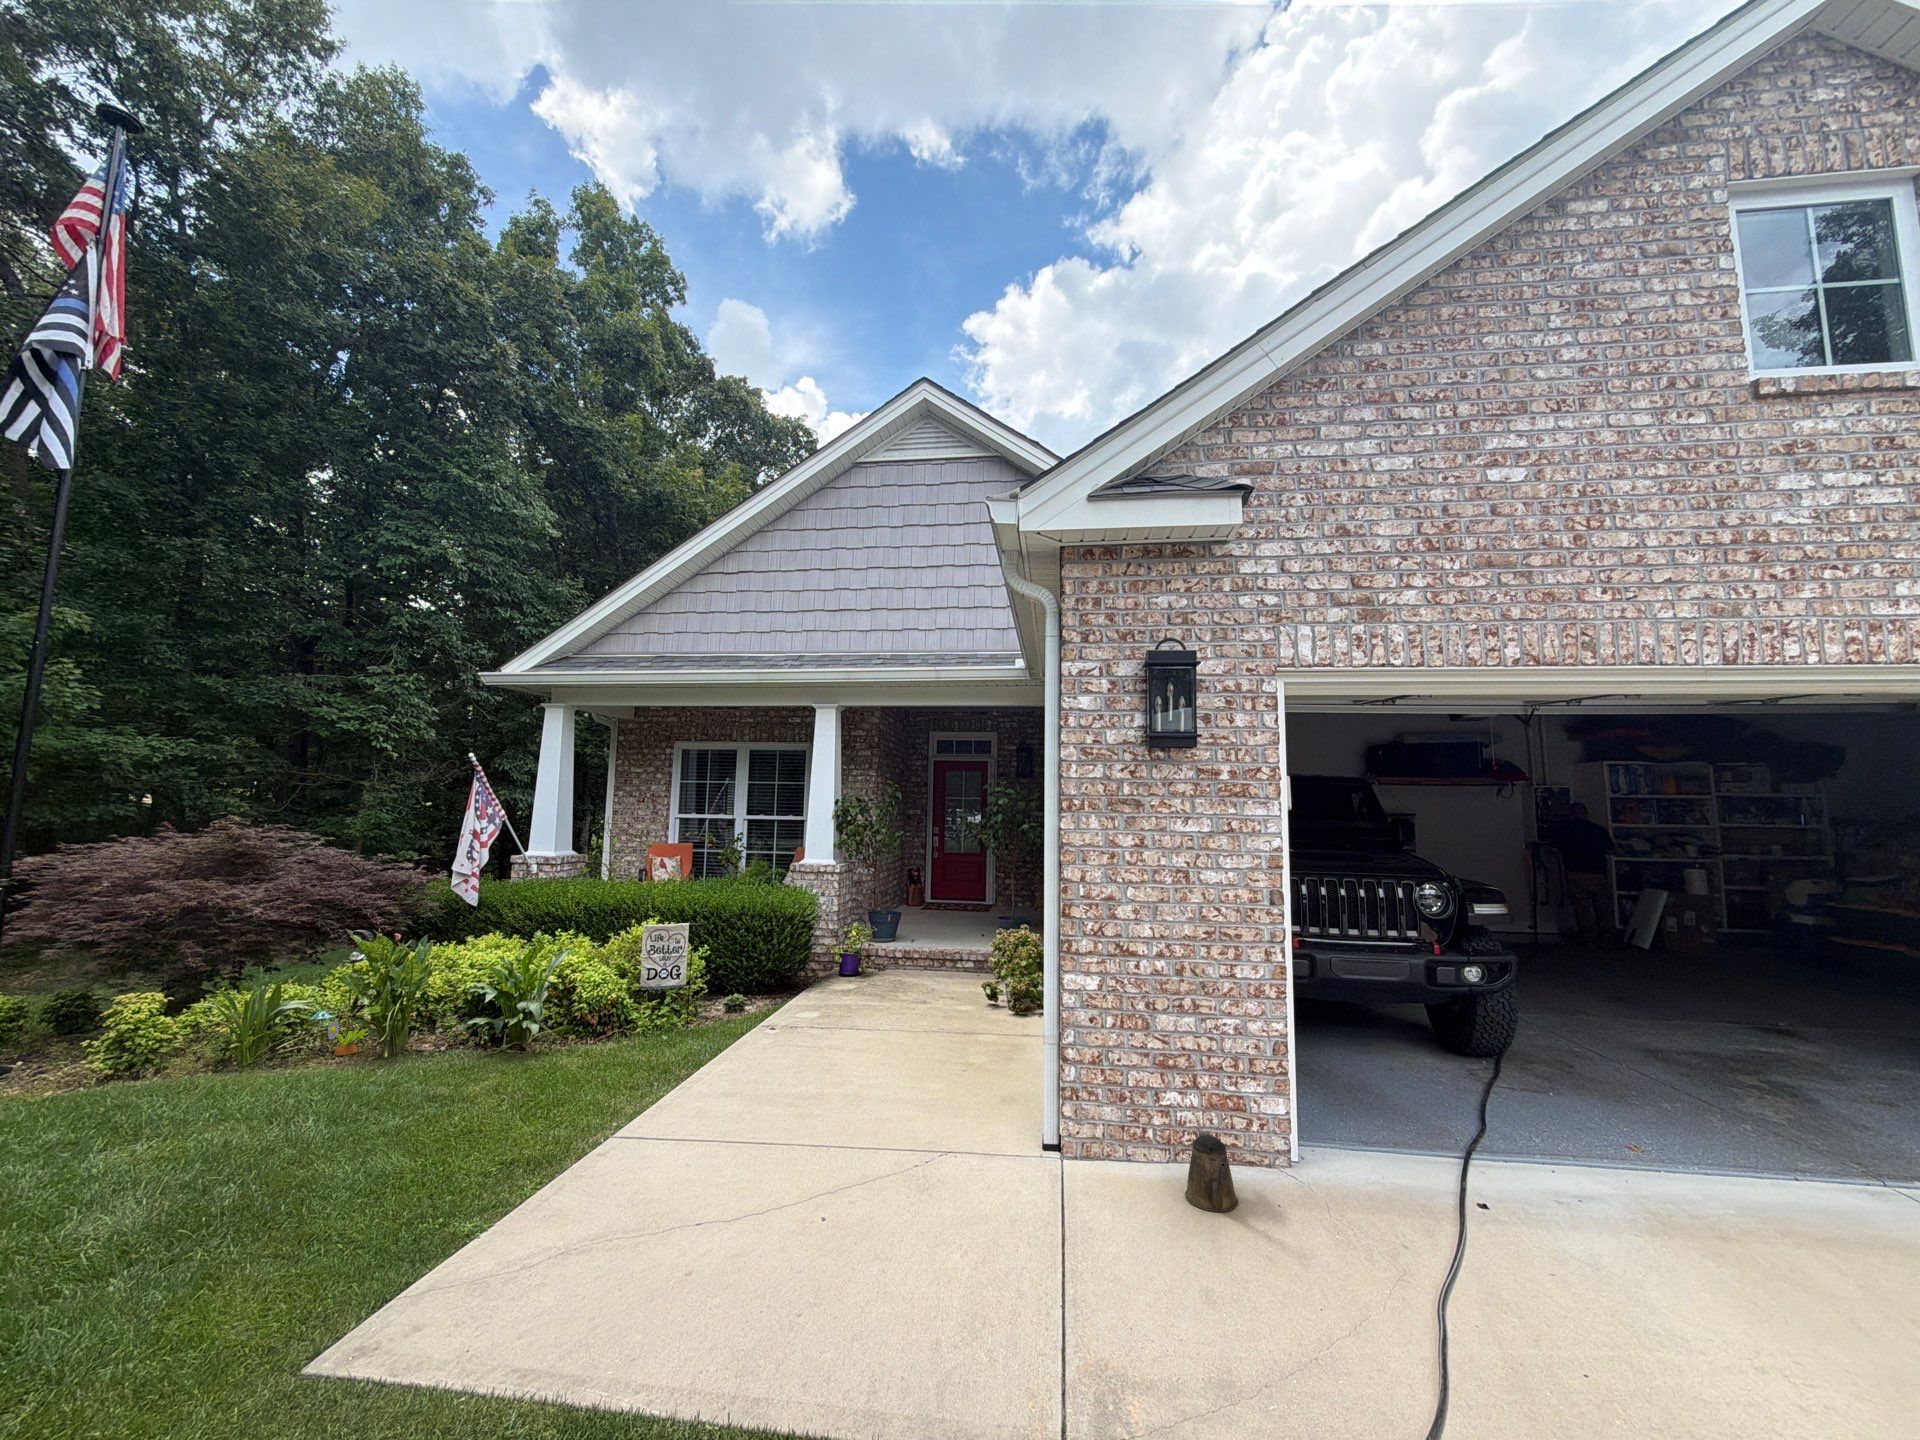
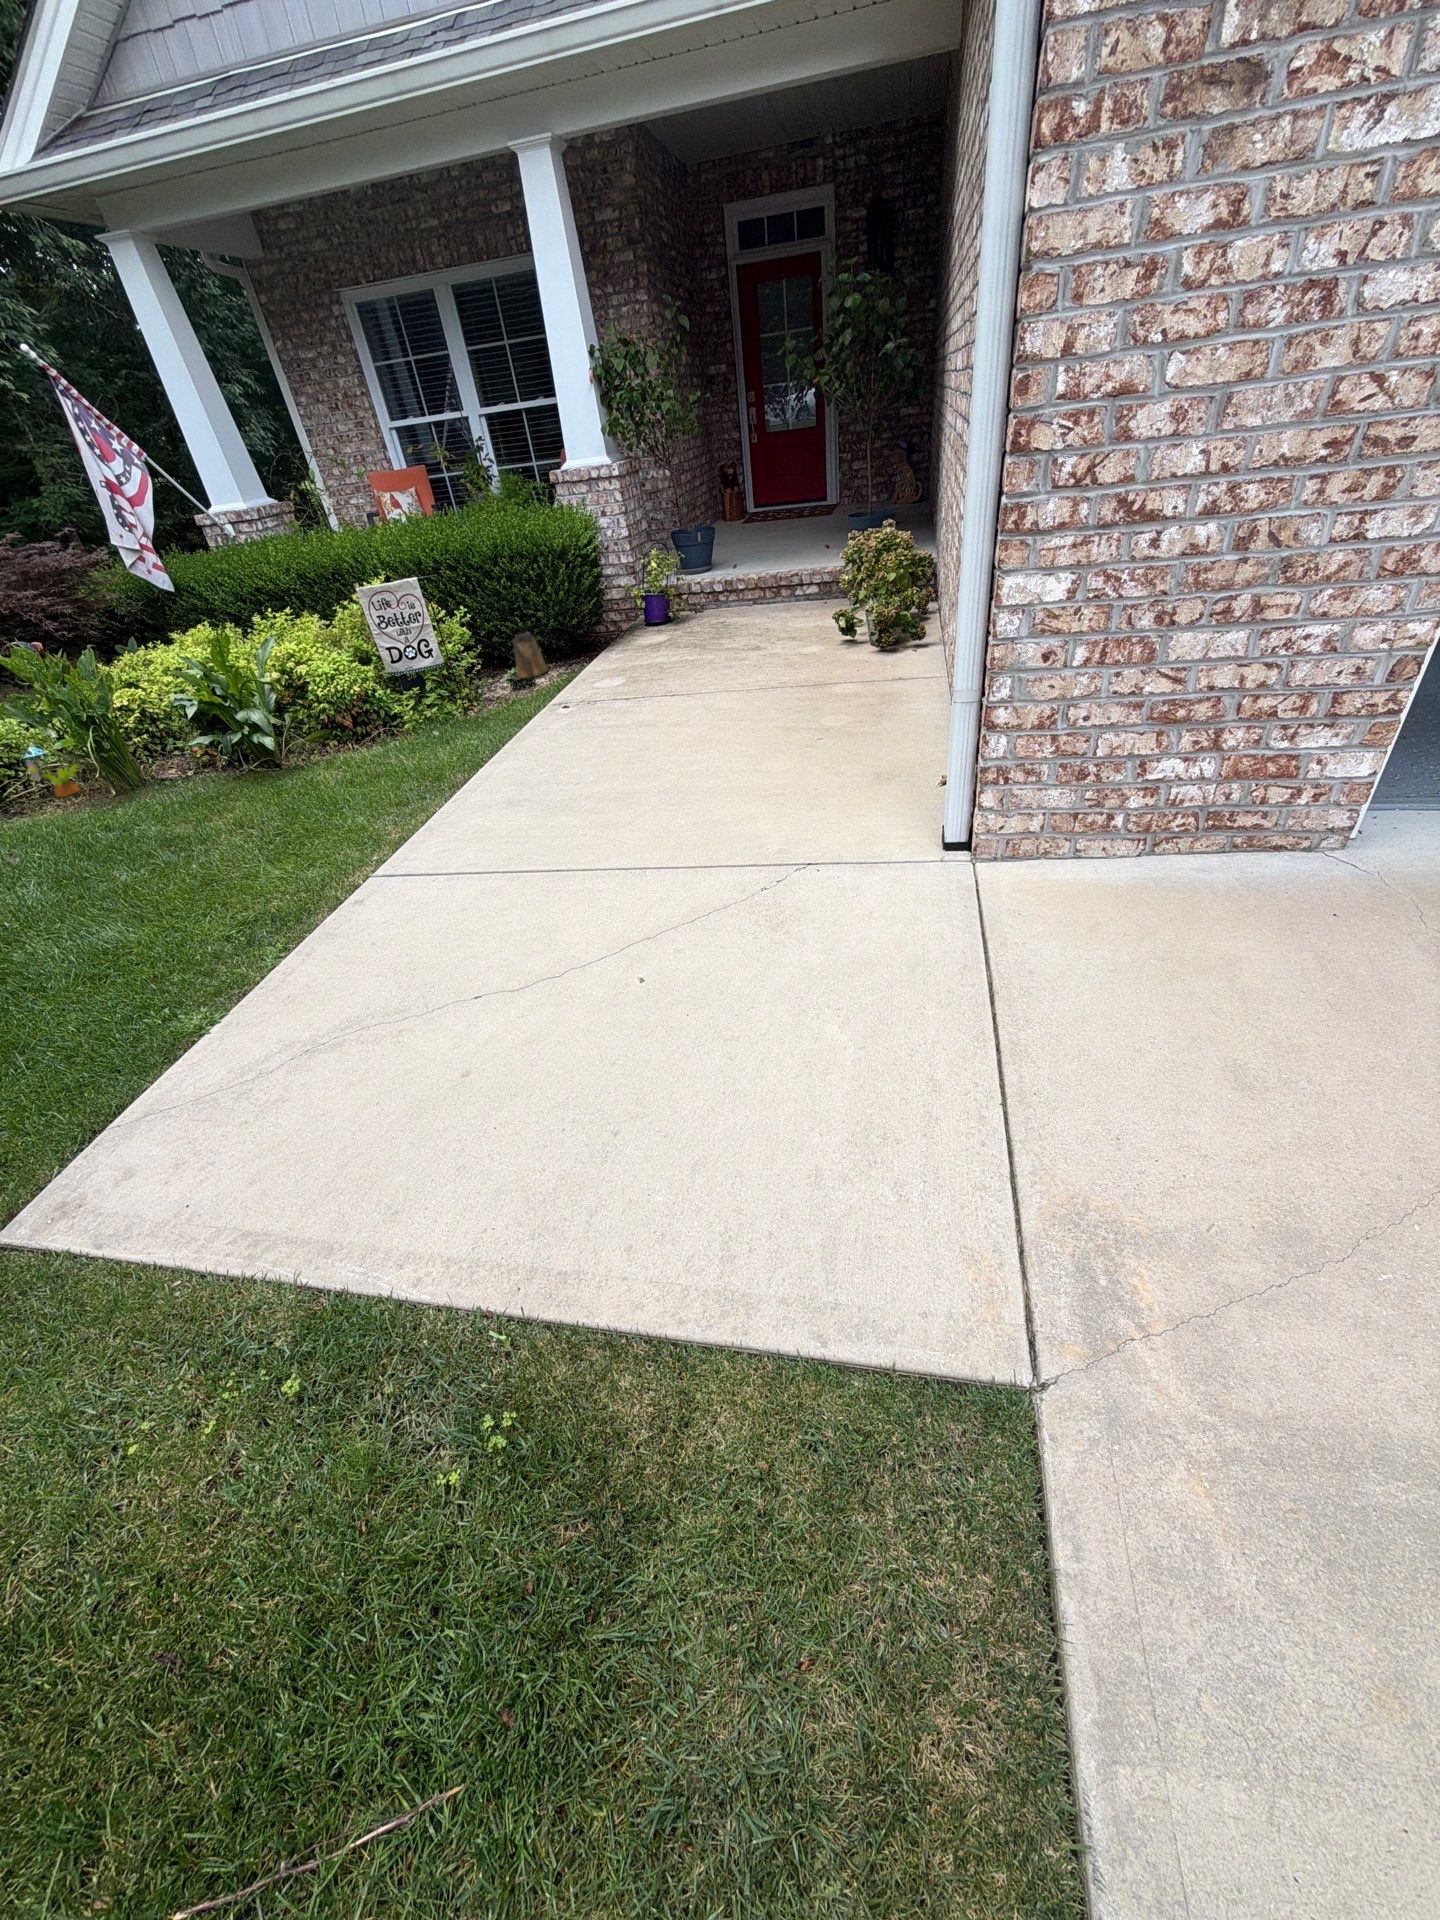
watering can: present [1185,1131,1238,1212] -> present [512,632,548,678]

